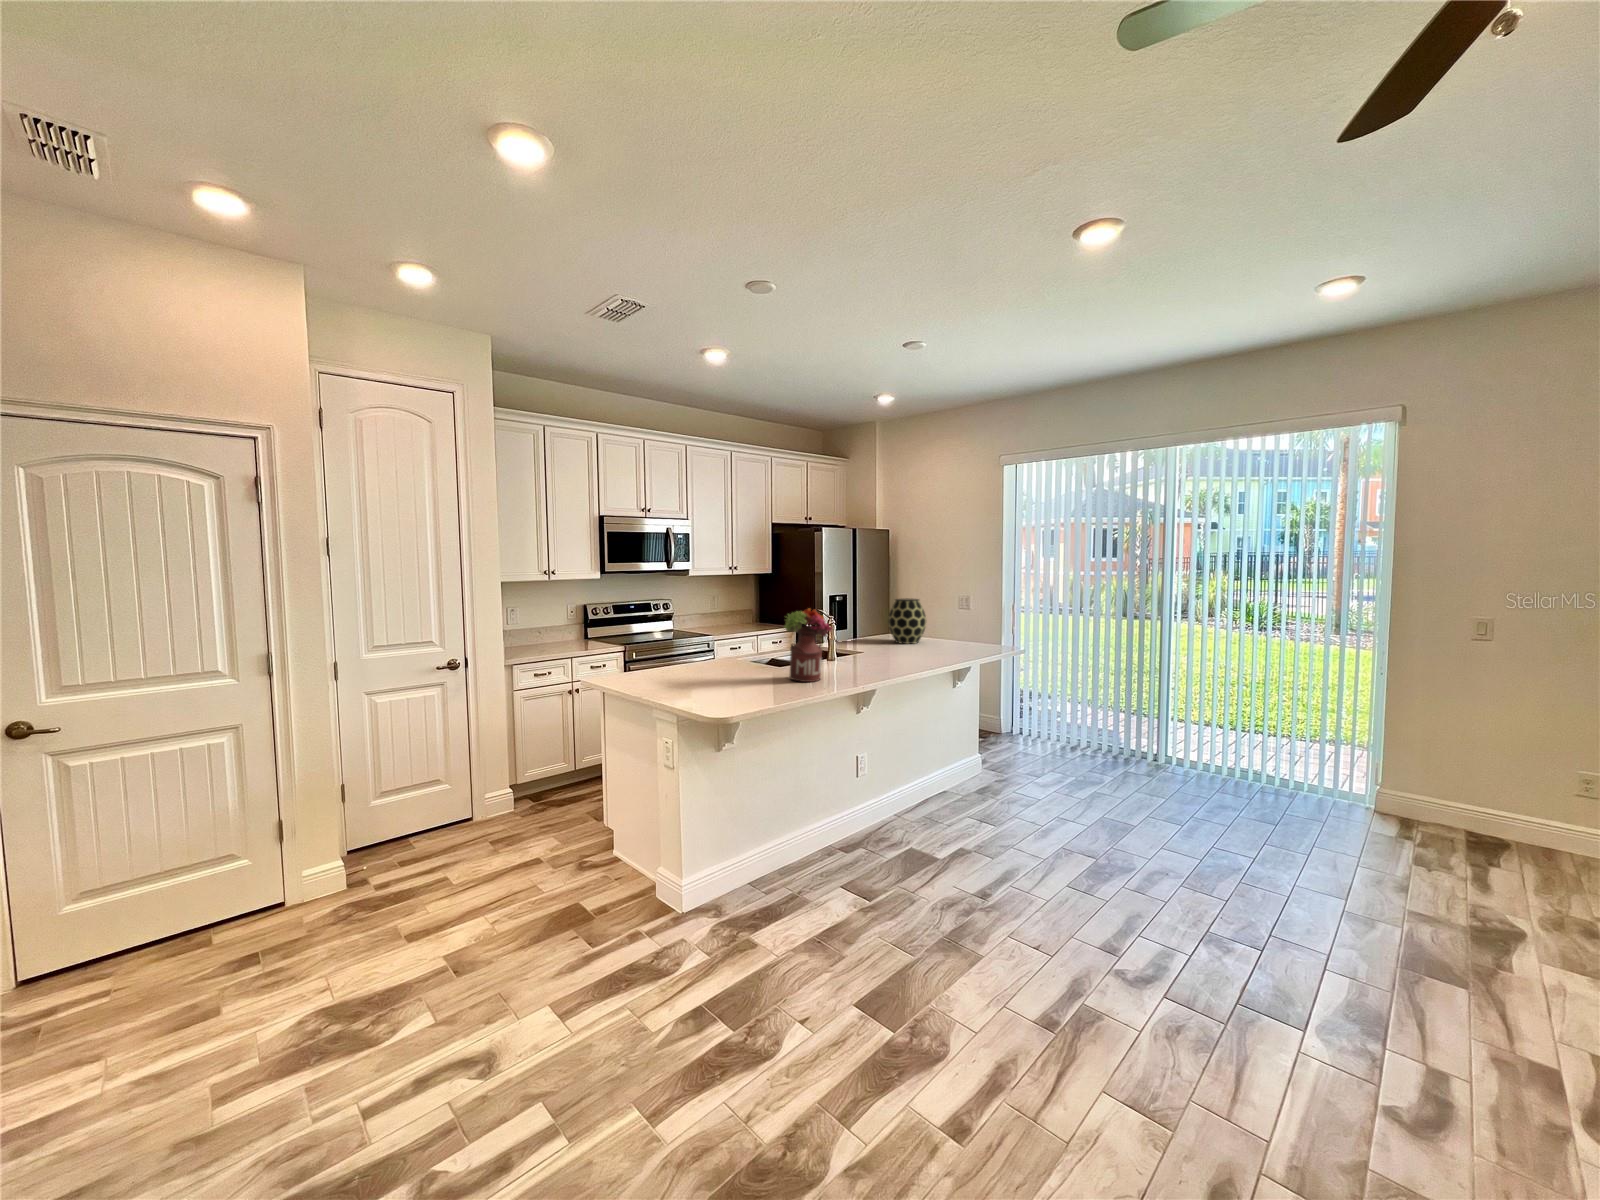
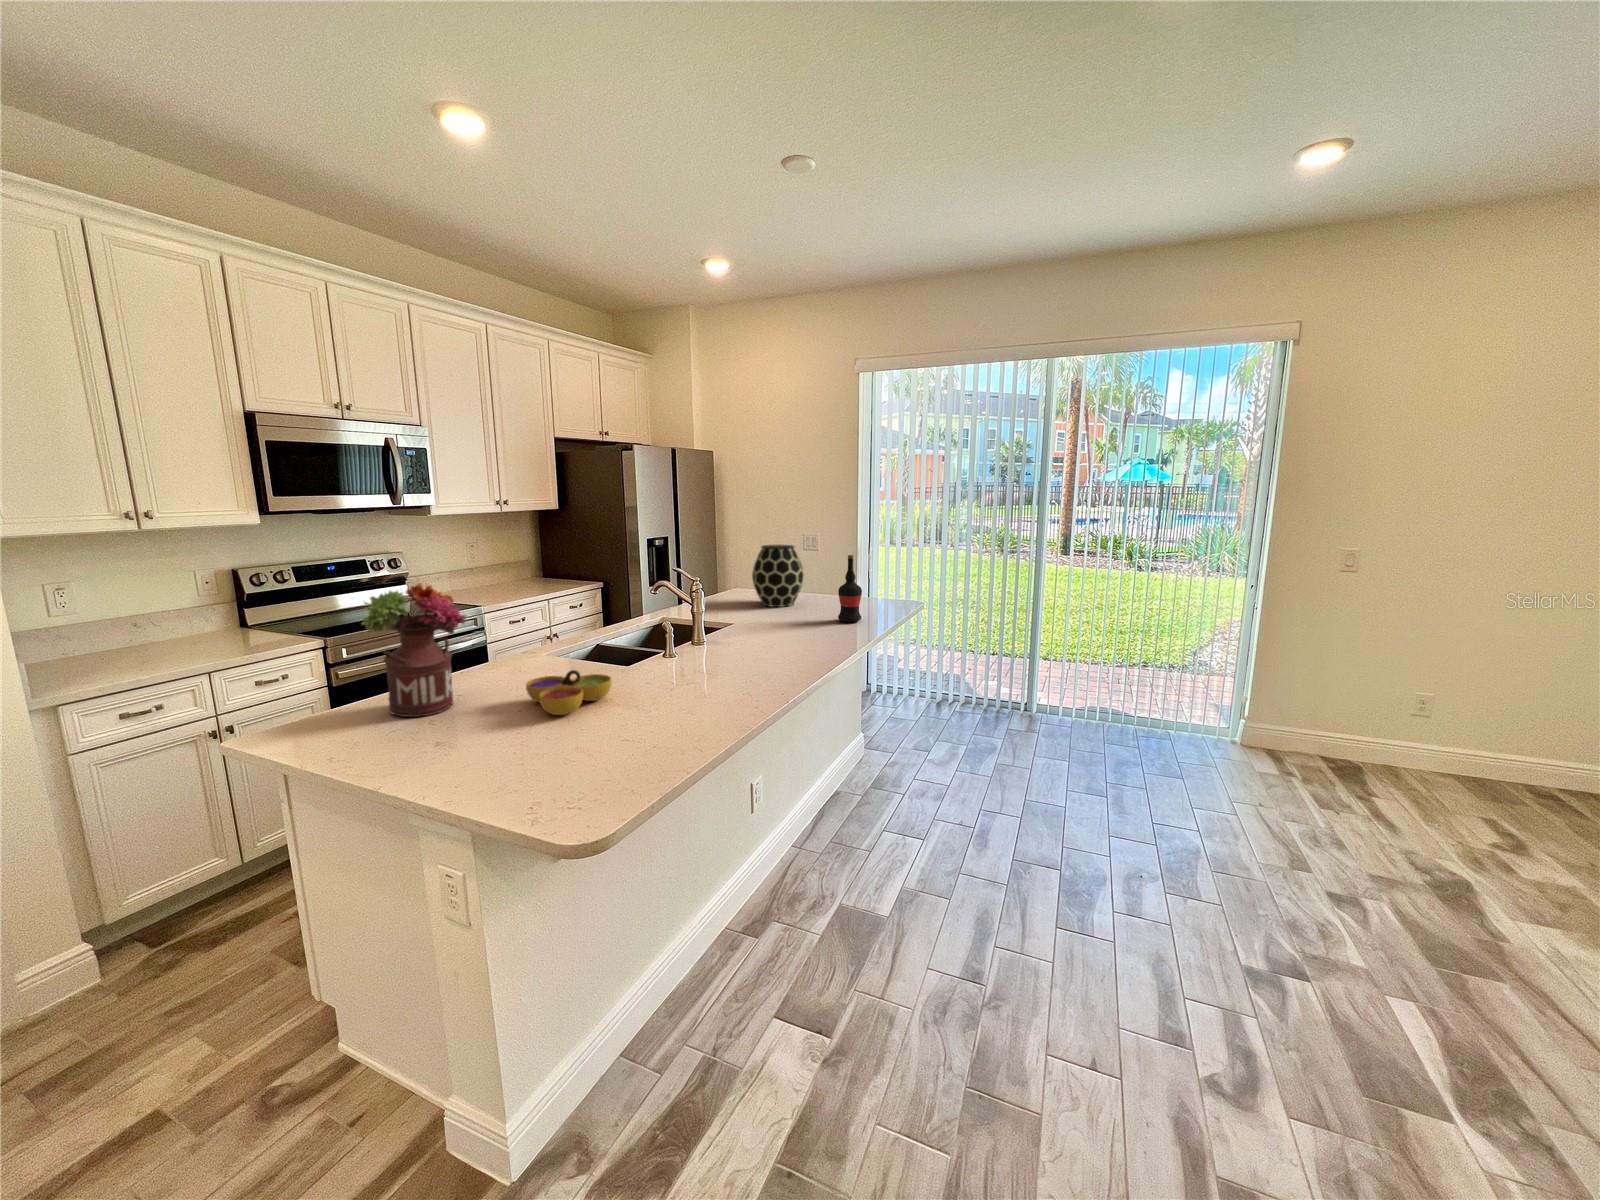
wine bottle: none [939,605,957,654] -> present [838,555,862,622]
flower arrangement: present [784,609,832,682] -> present [362,583,466,717]
decorative bowl: none [716,658,761,681] -> present [526,670,612,715]

